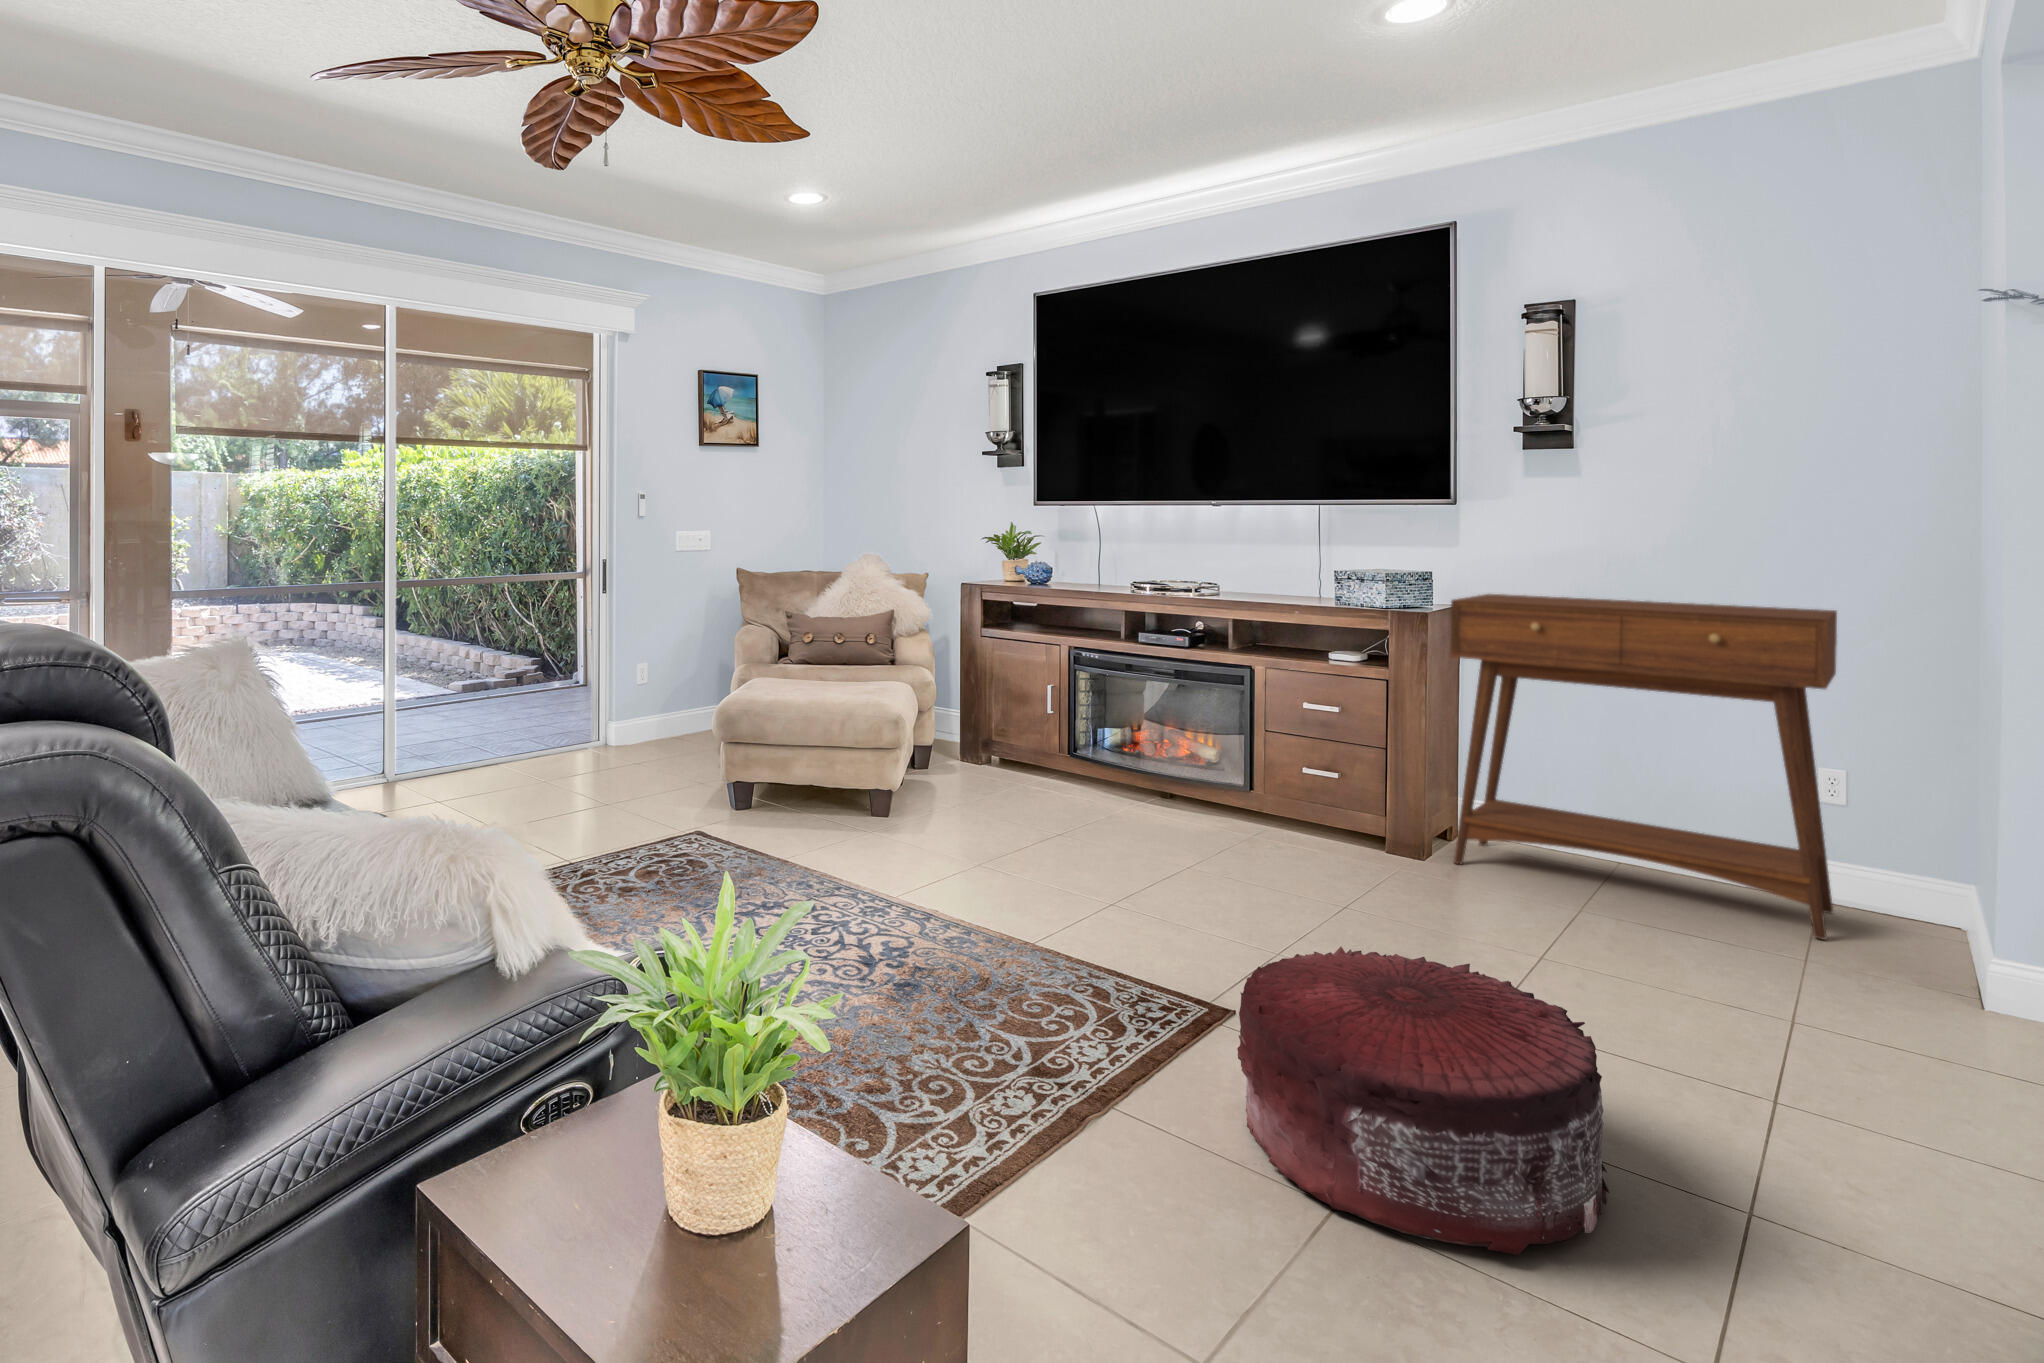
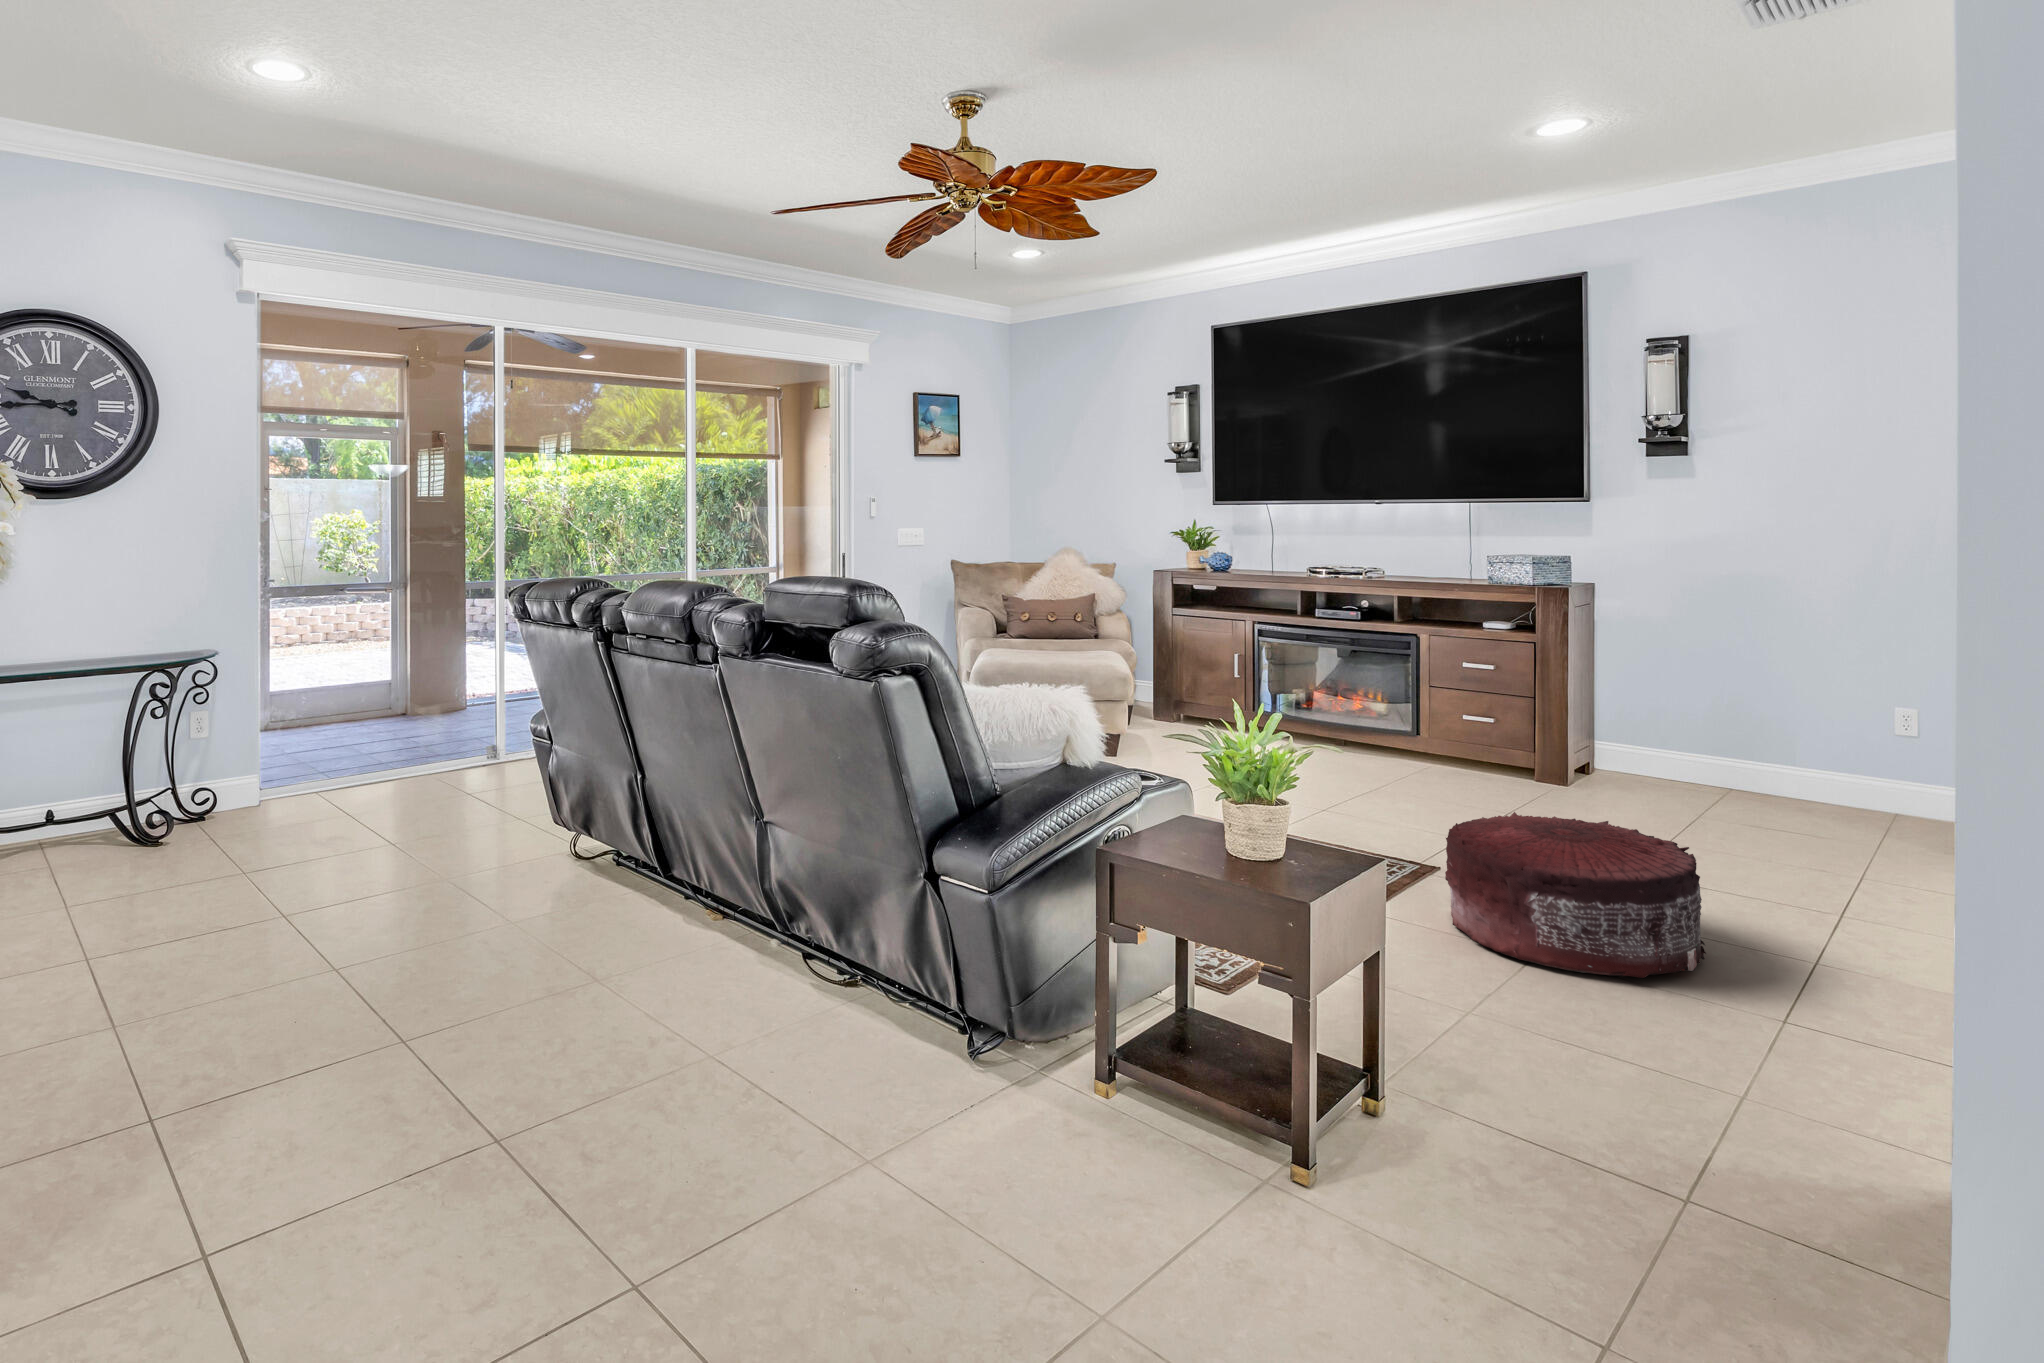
console table: present [1451,594,1837,940] -> none [1587,574,1909,836]

